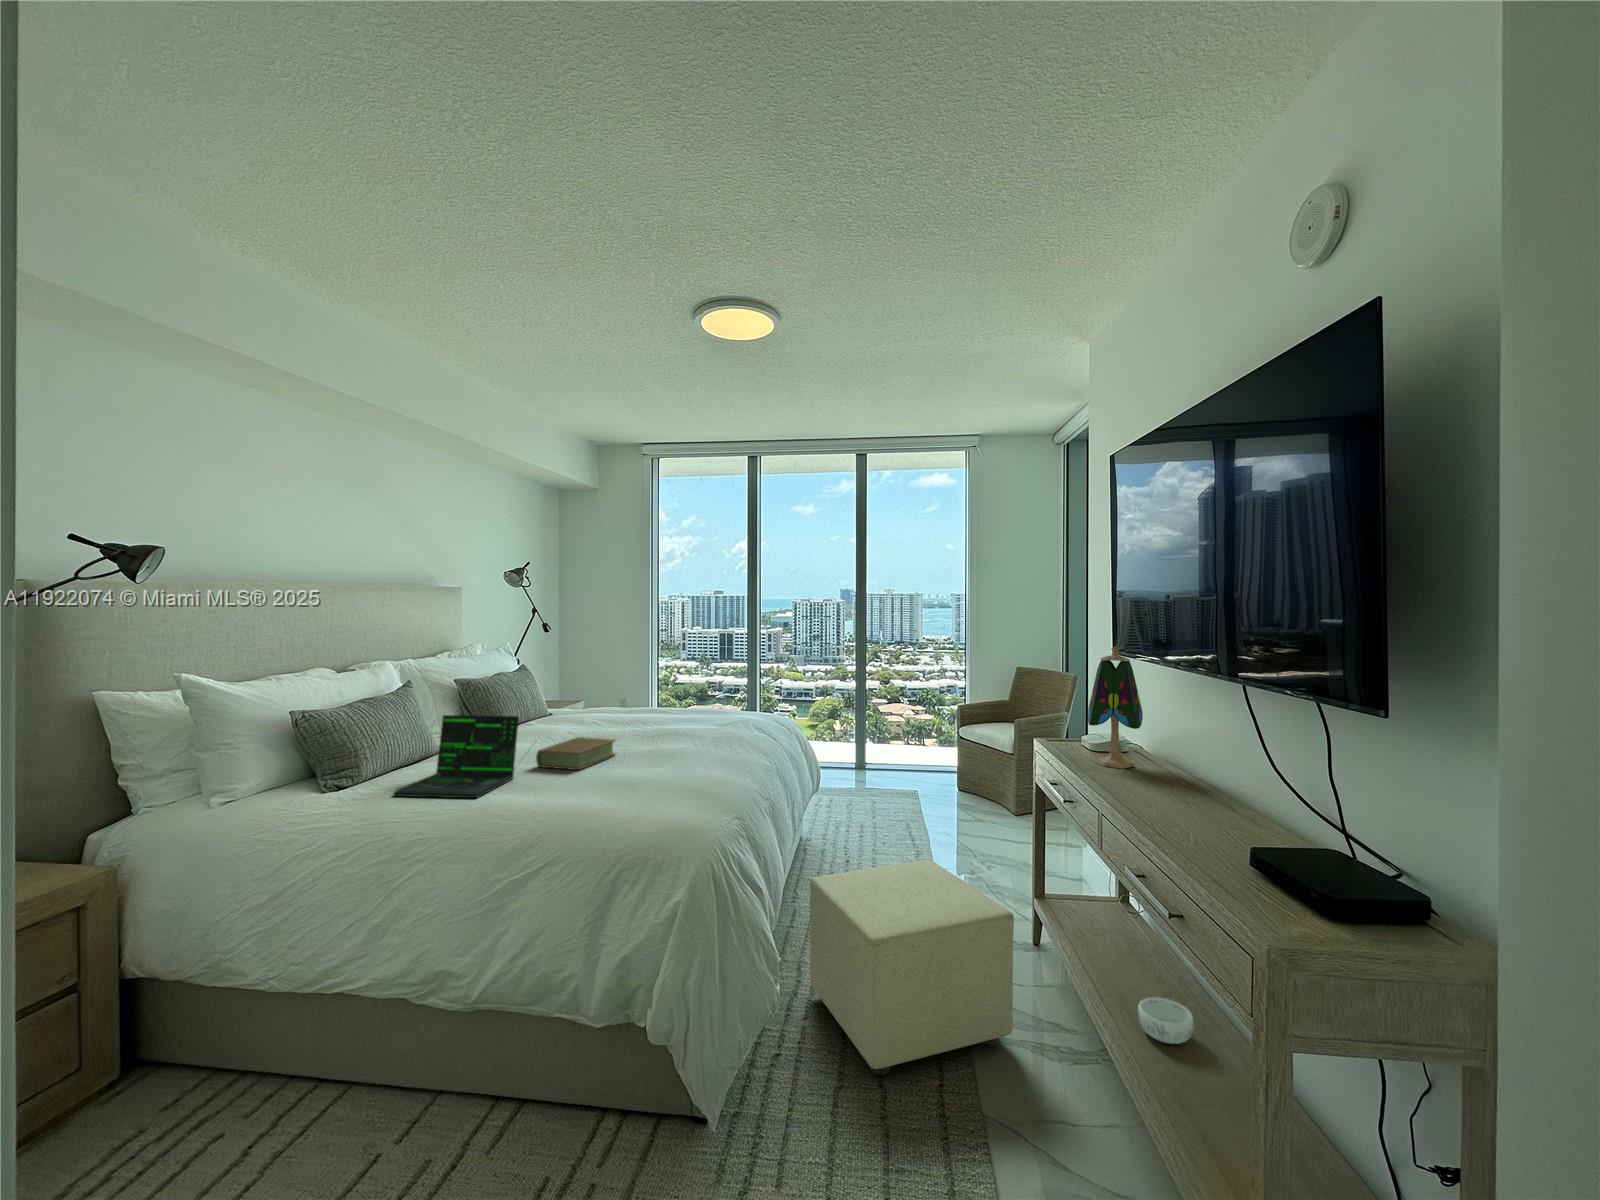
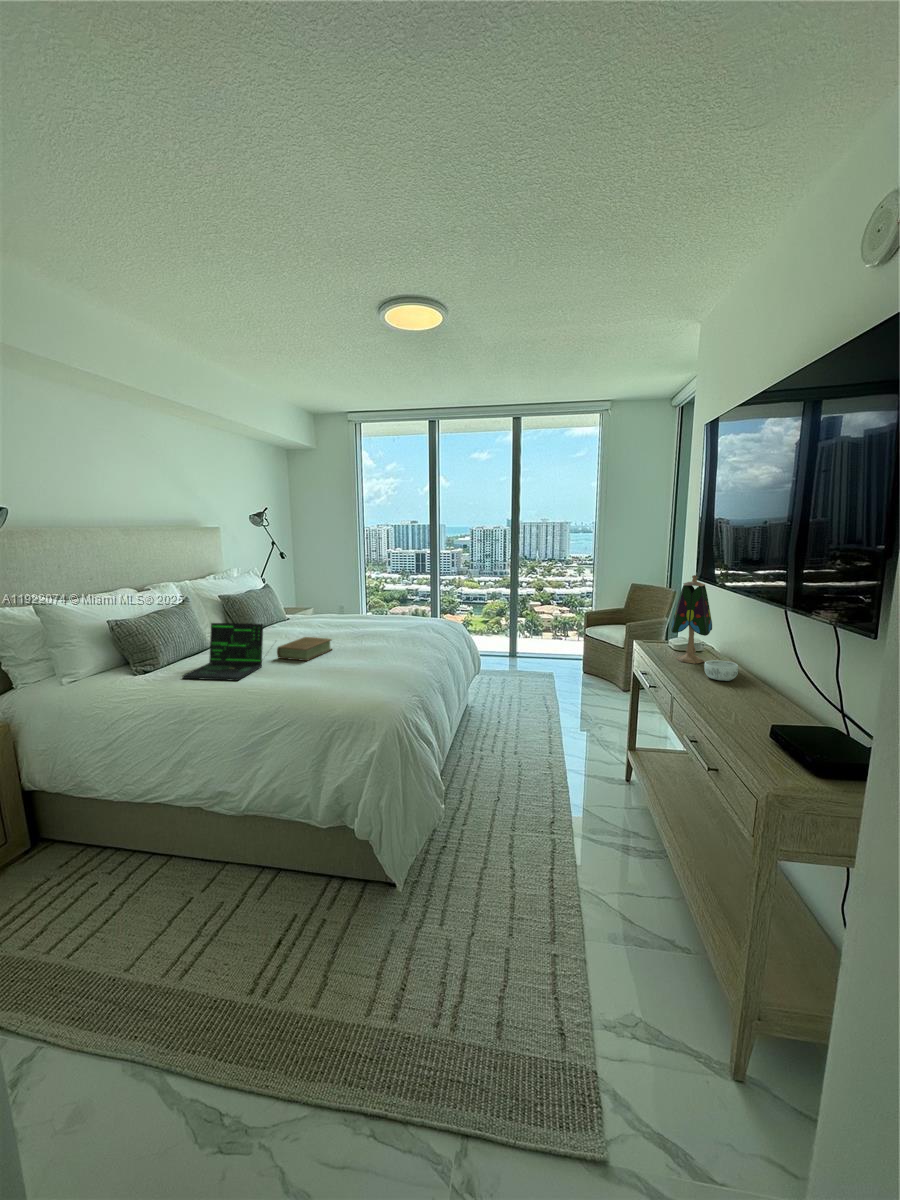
ottoman: present [810,860,1014,1075] -> none [469,725,608,862]
decorative bowl: present [1138,998,1194,1044] -> present [704,660,738,681]

